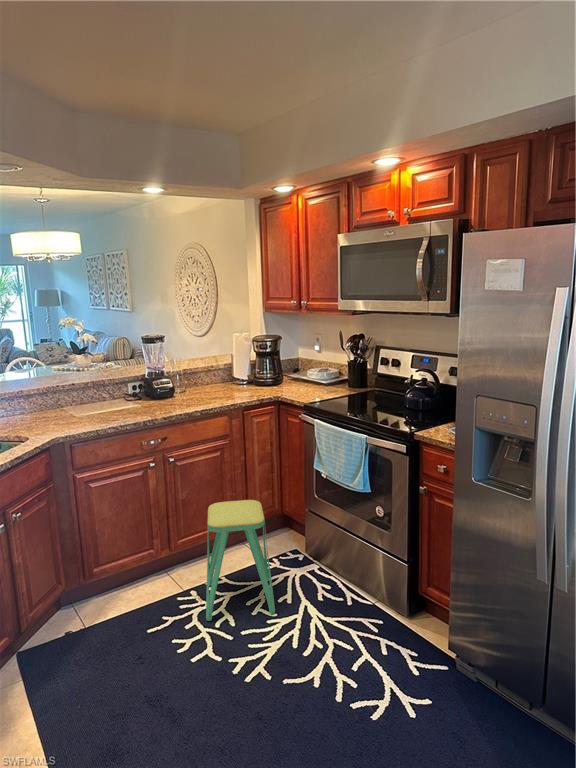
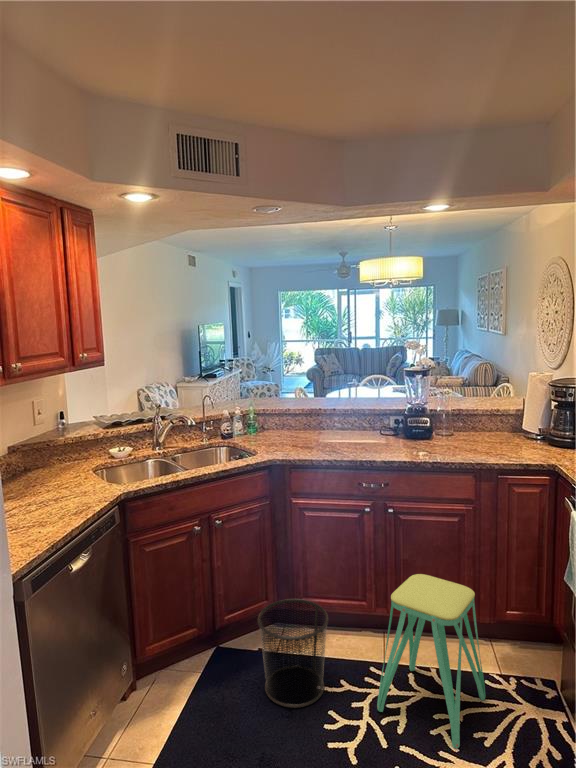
waste bin: none [87,561,157,660] -> present [258,599,329,708]

